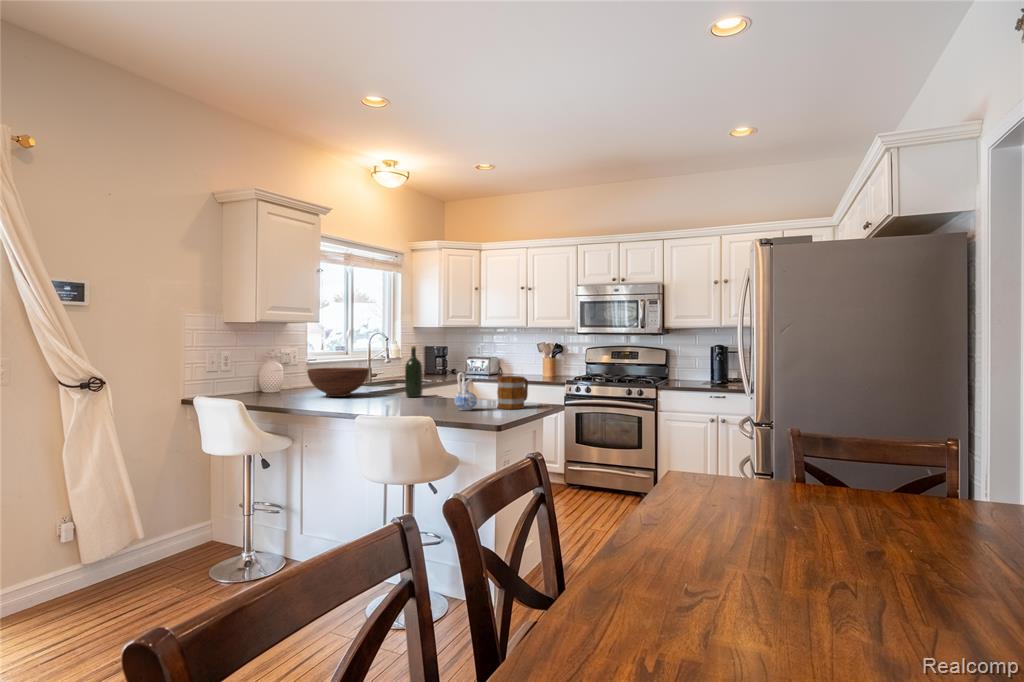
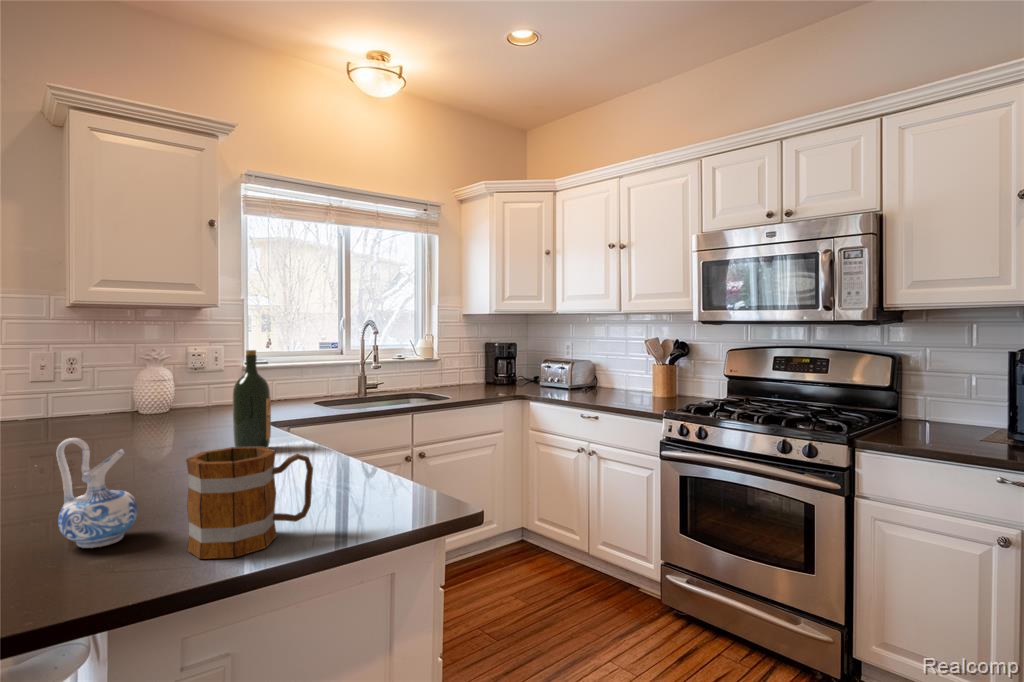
fruit bowl: present [307,368,369,397] -> none [96,383,219,439]

